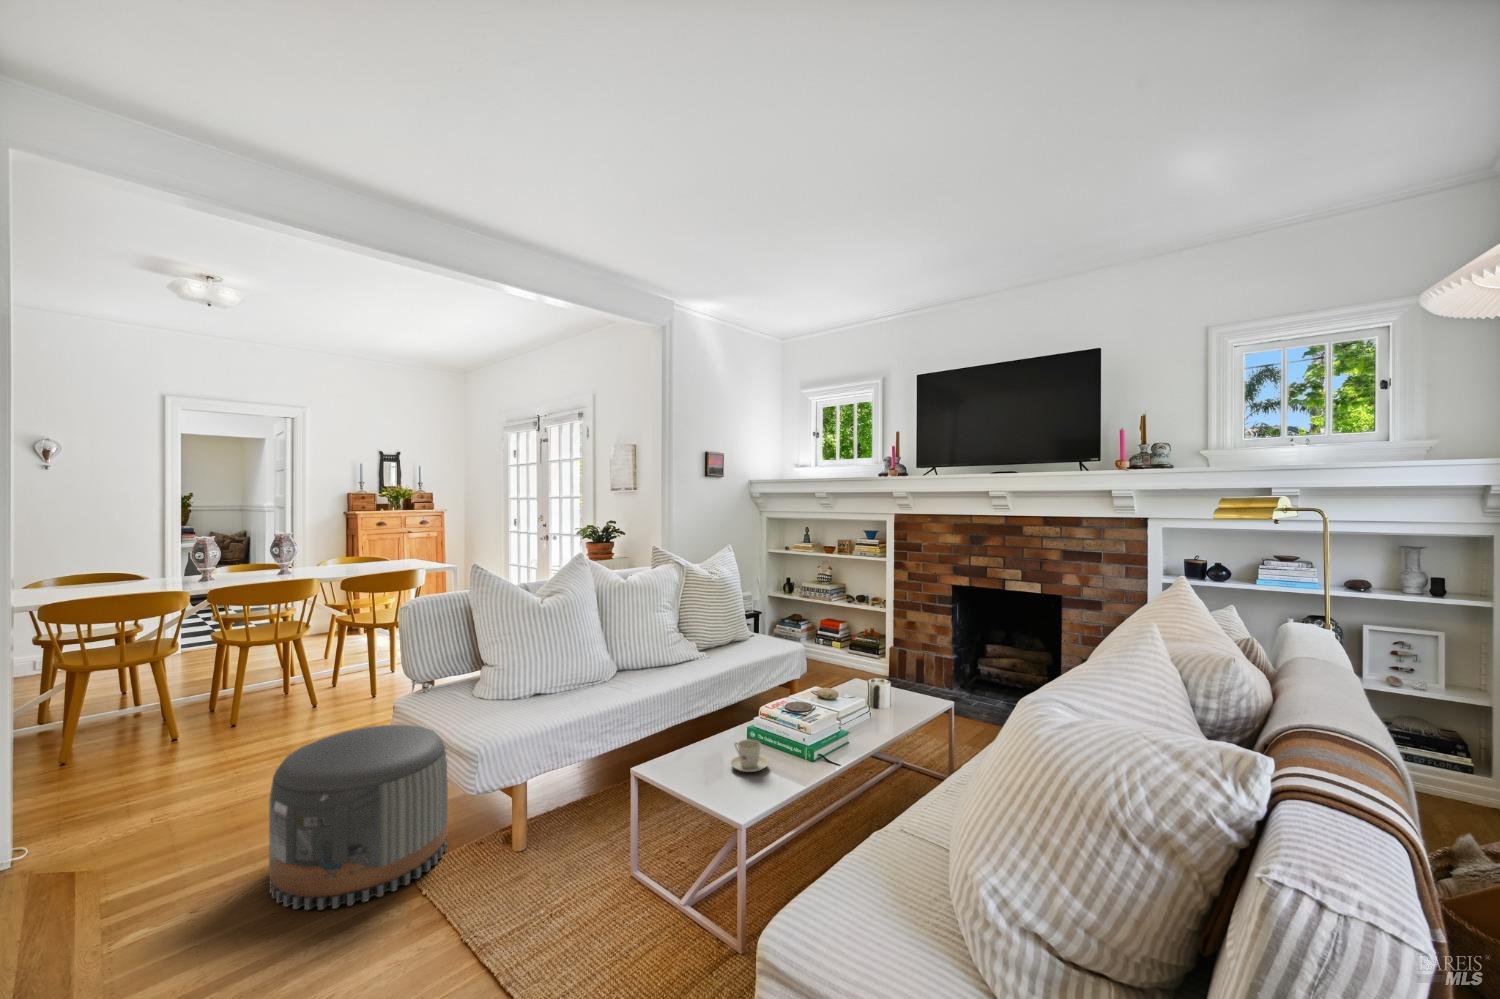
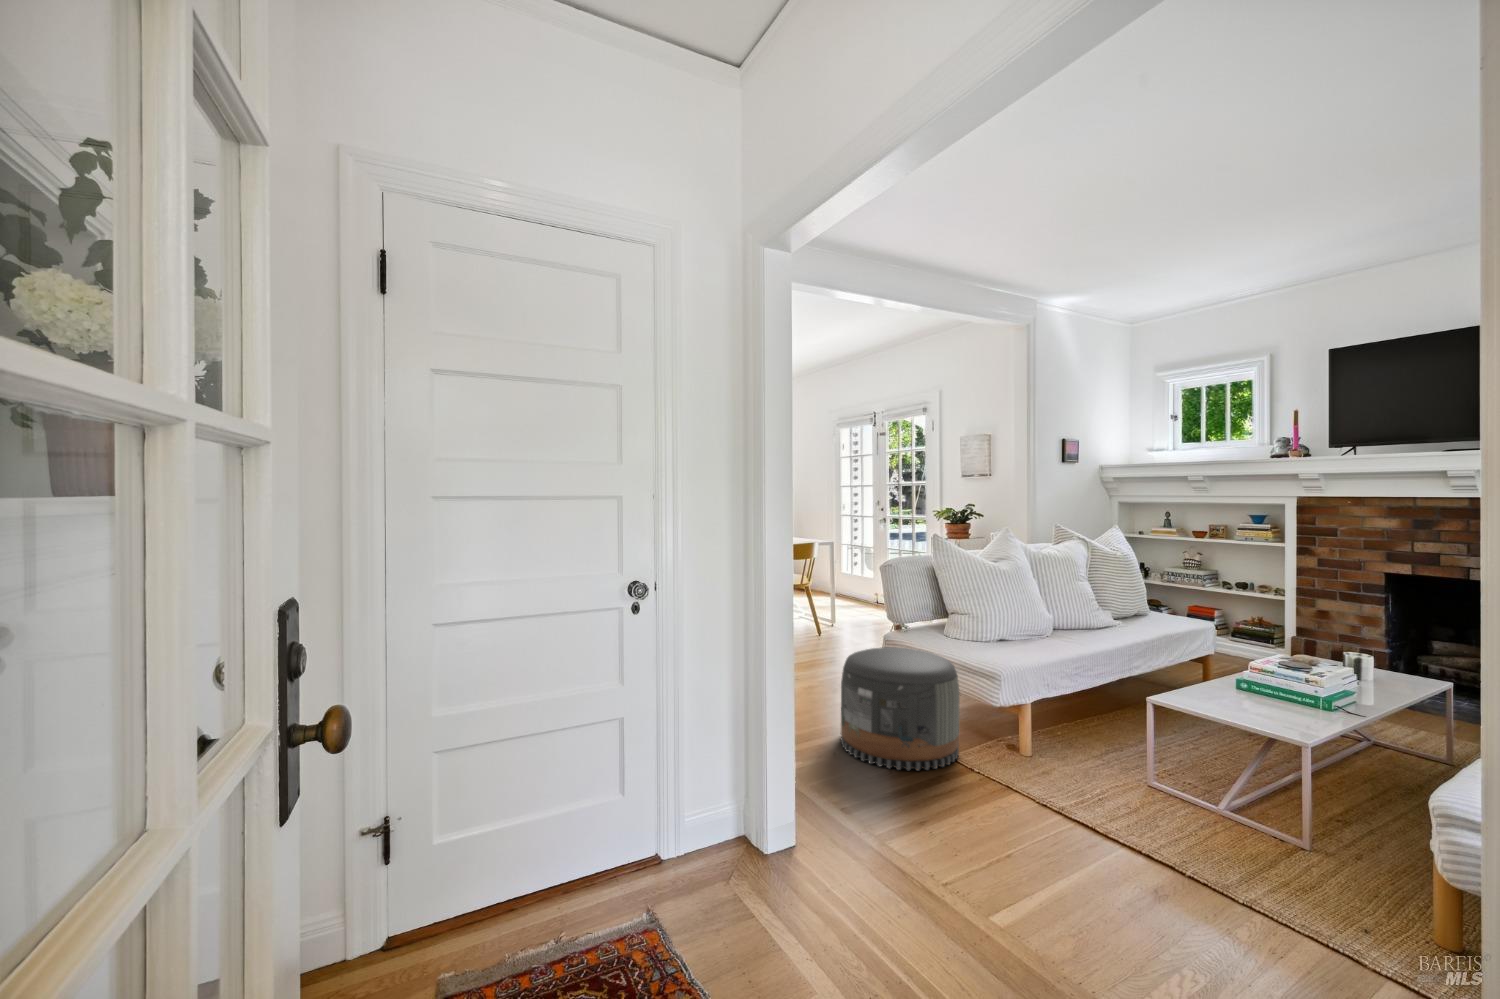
teacup: present [730,739,768,772] -> none [1246,681,1289,708]

